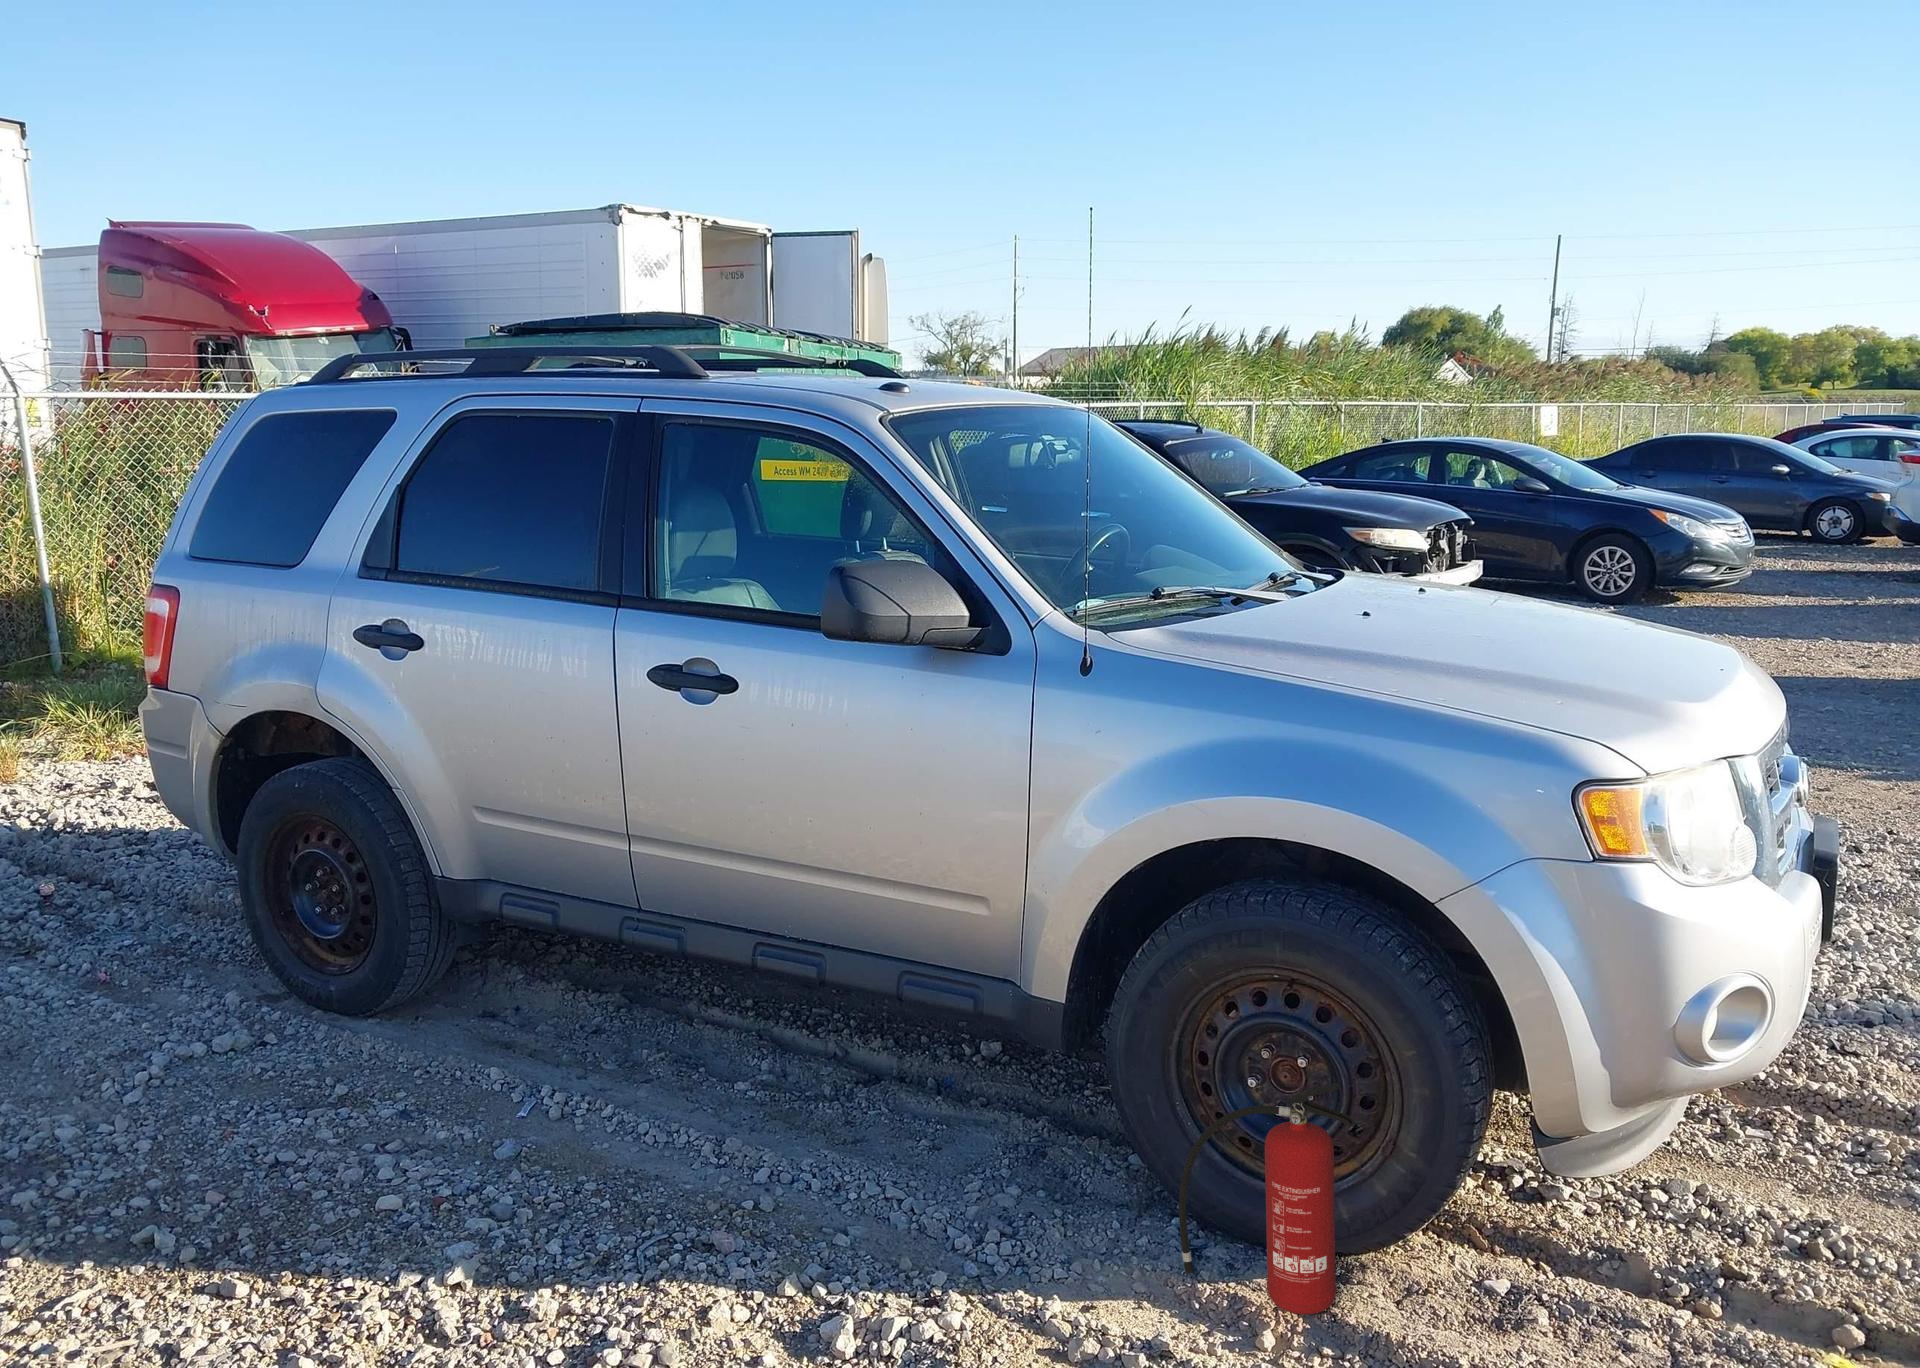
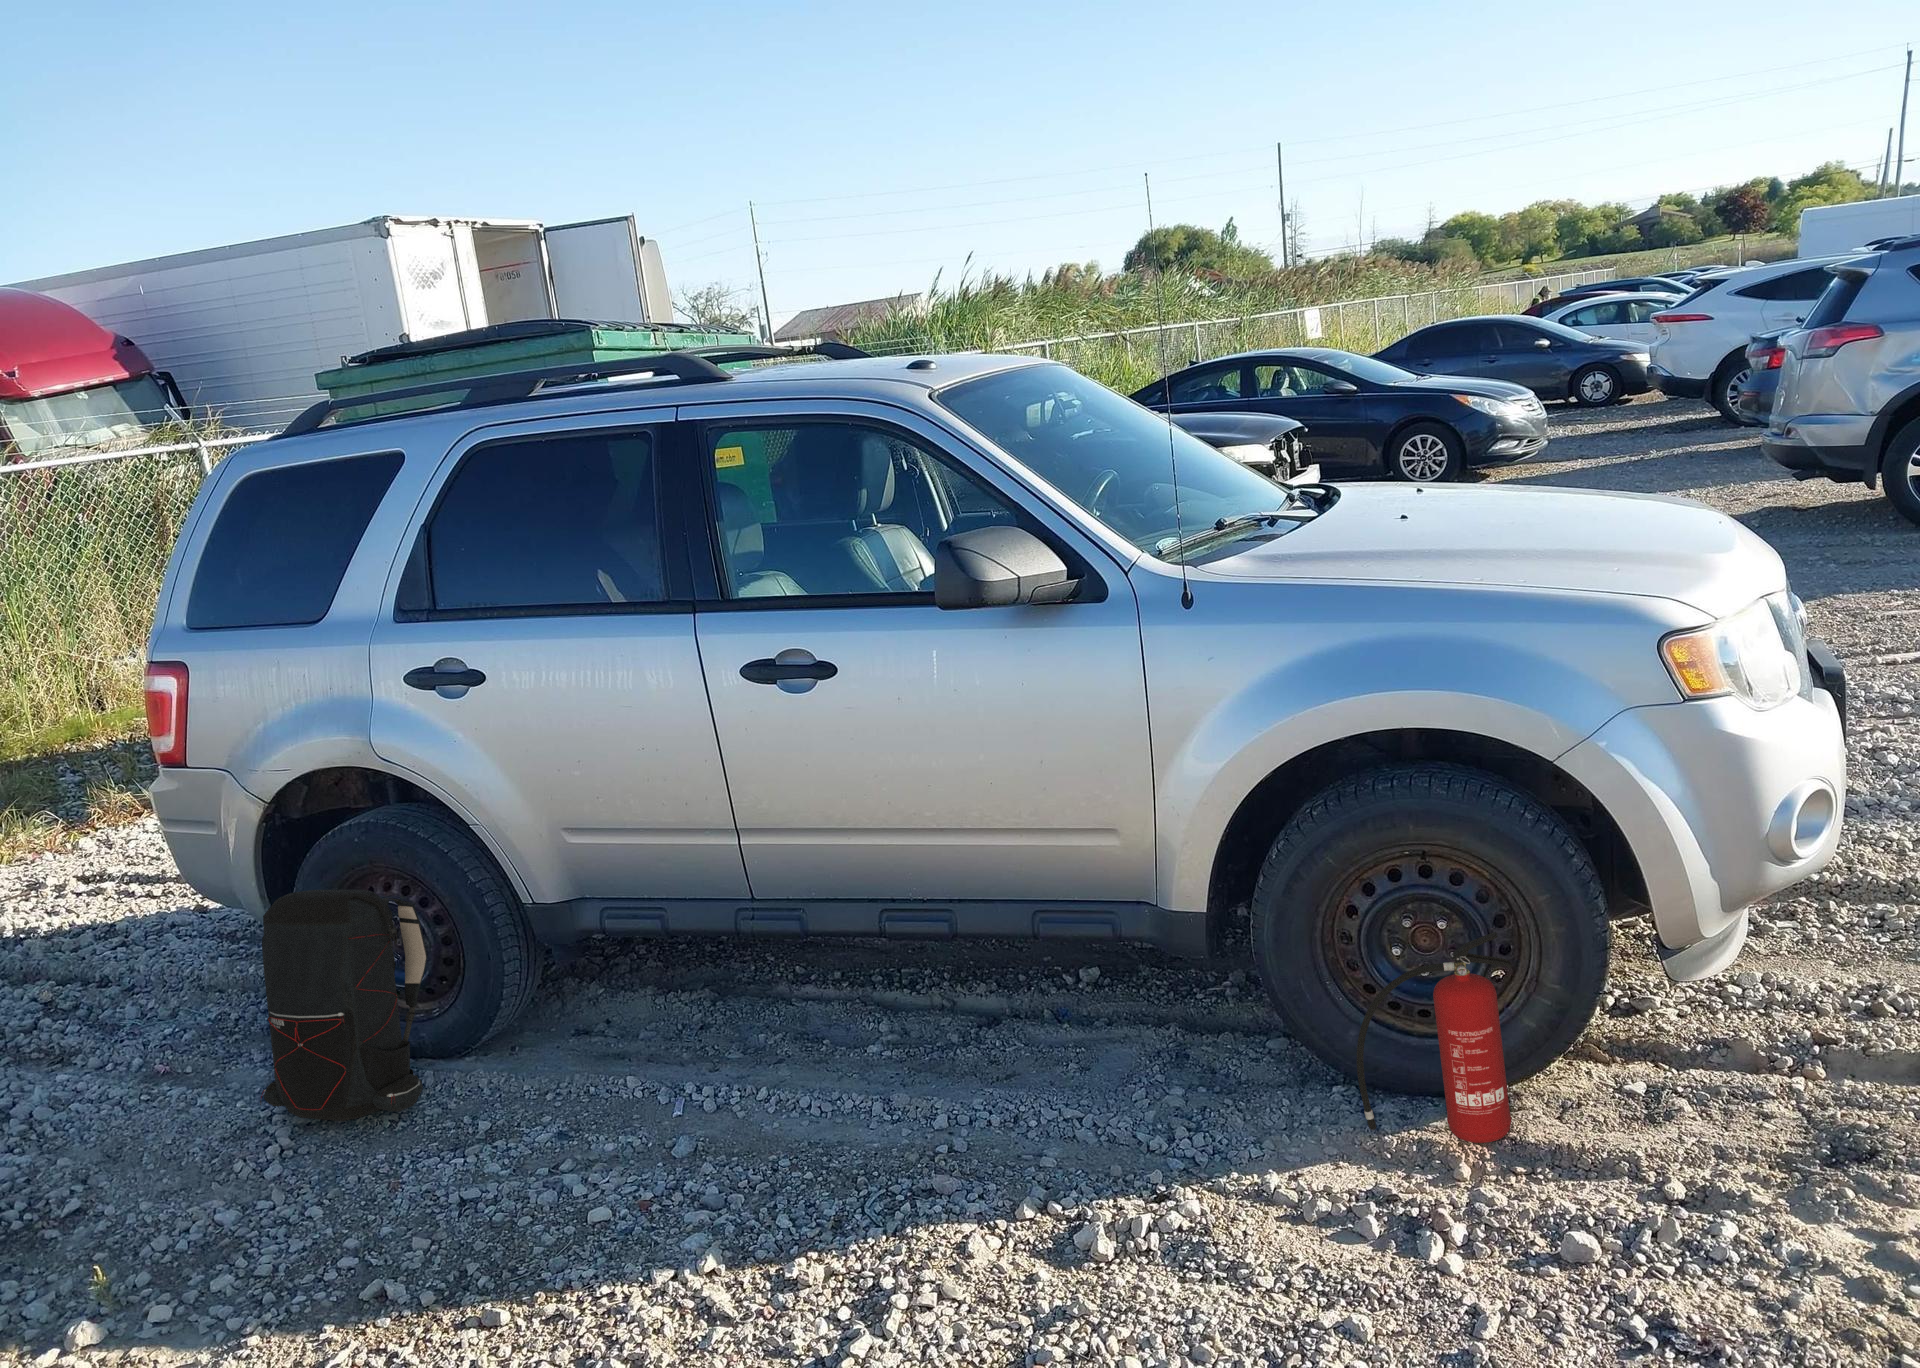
backpack: none [156,828,340,1059] -> present [260,890,428,1121]

